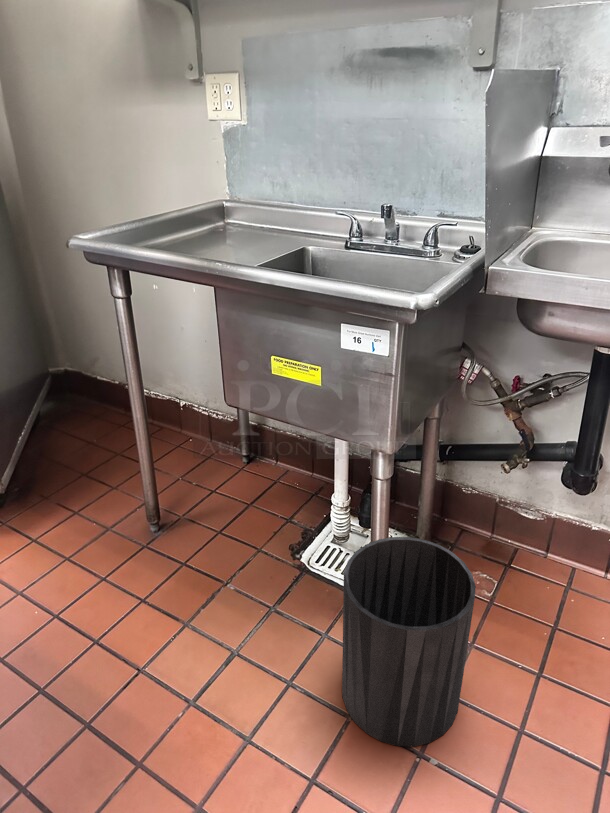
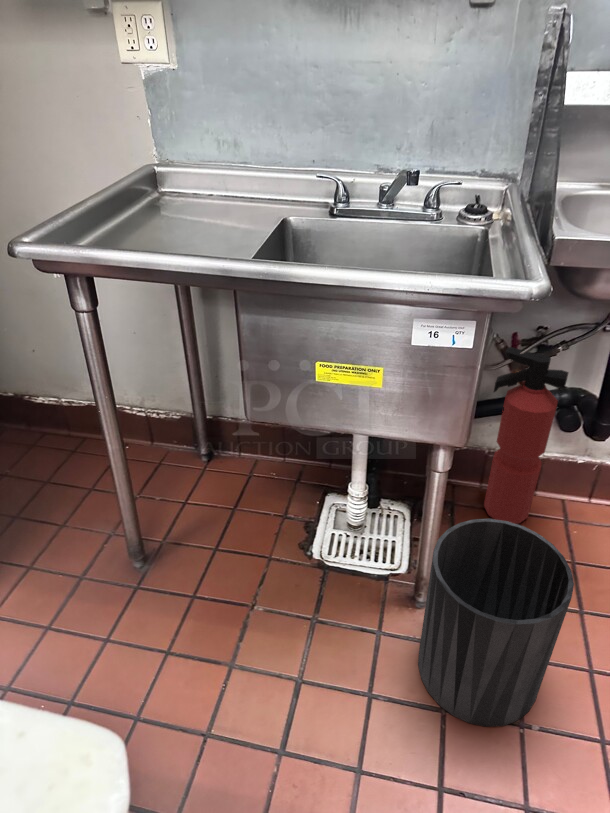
fire extinguisher: none [485,391,564,579] -> present [484,347,568,524]

